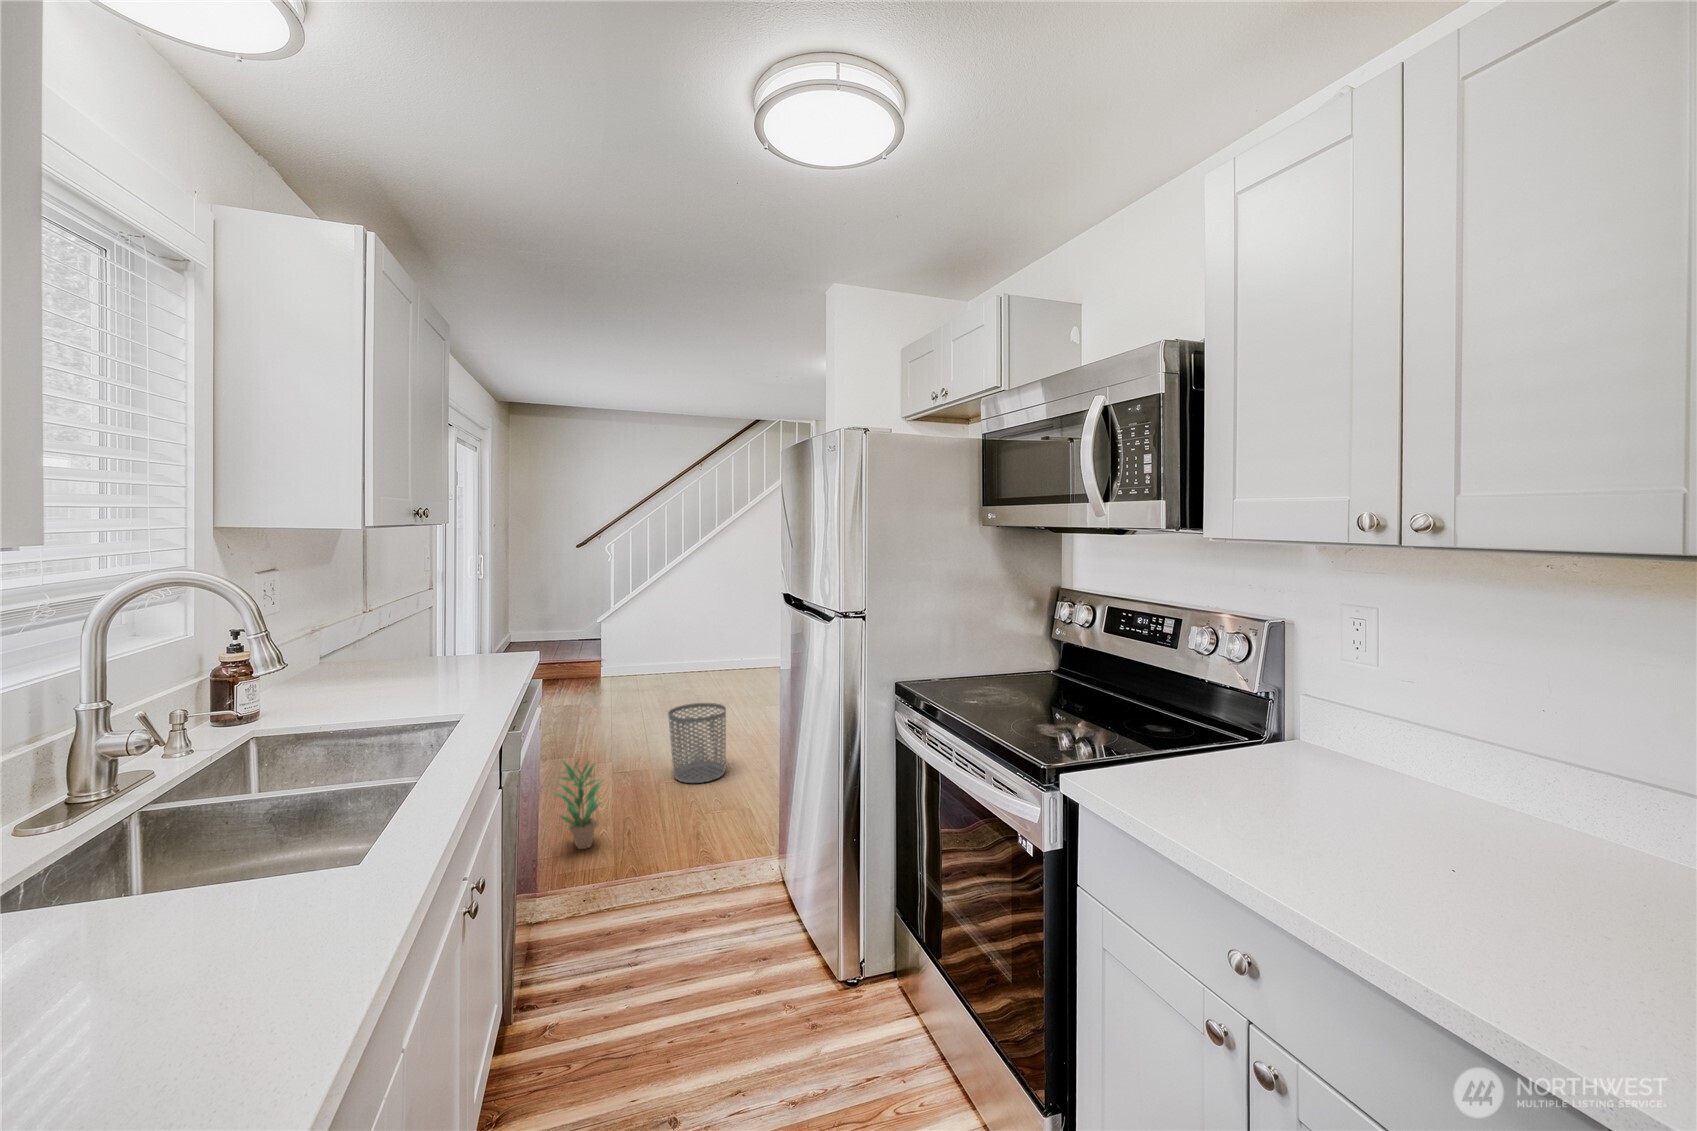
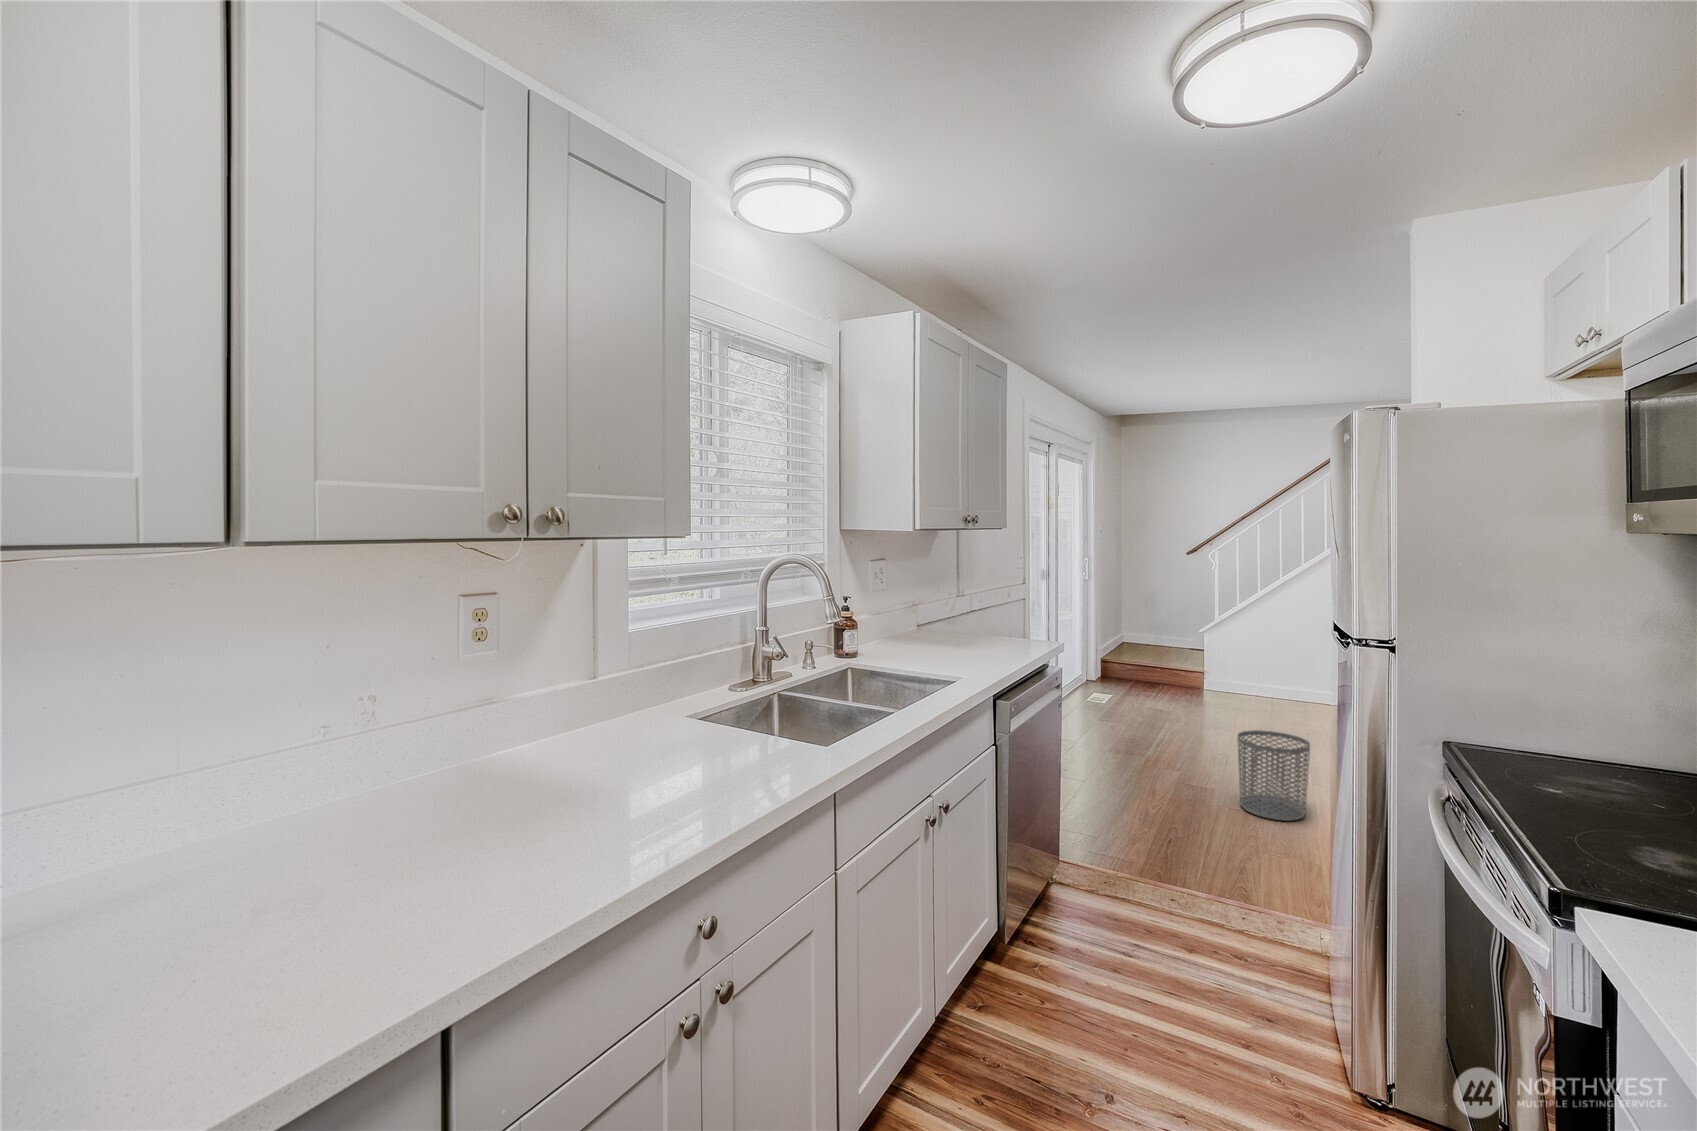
potted plant: present [557,761,601,849] -> none [1098,750,1148,840]

